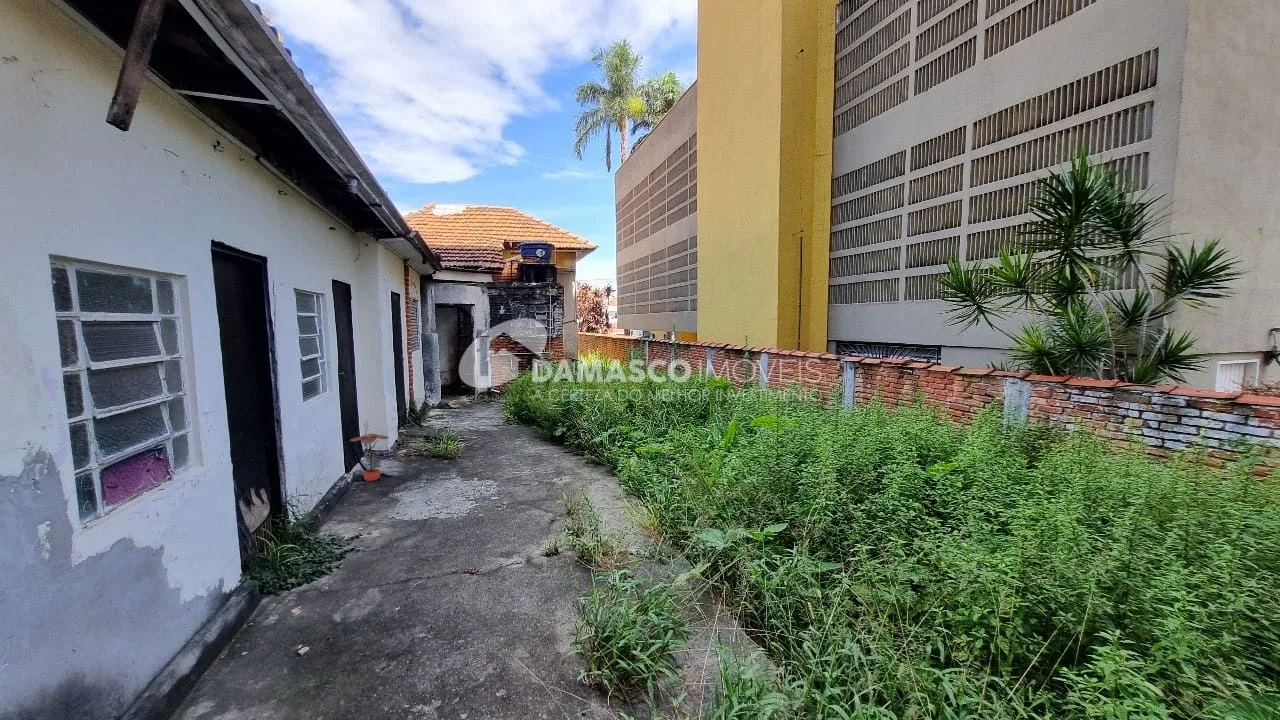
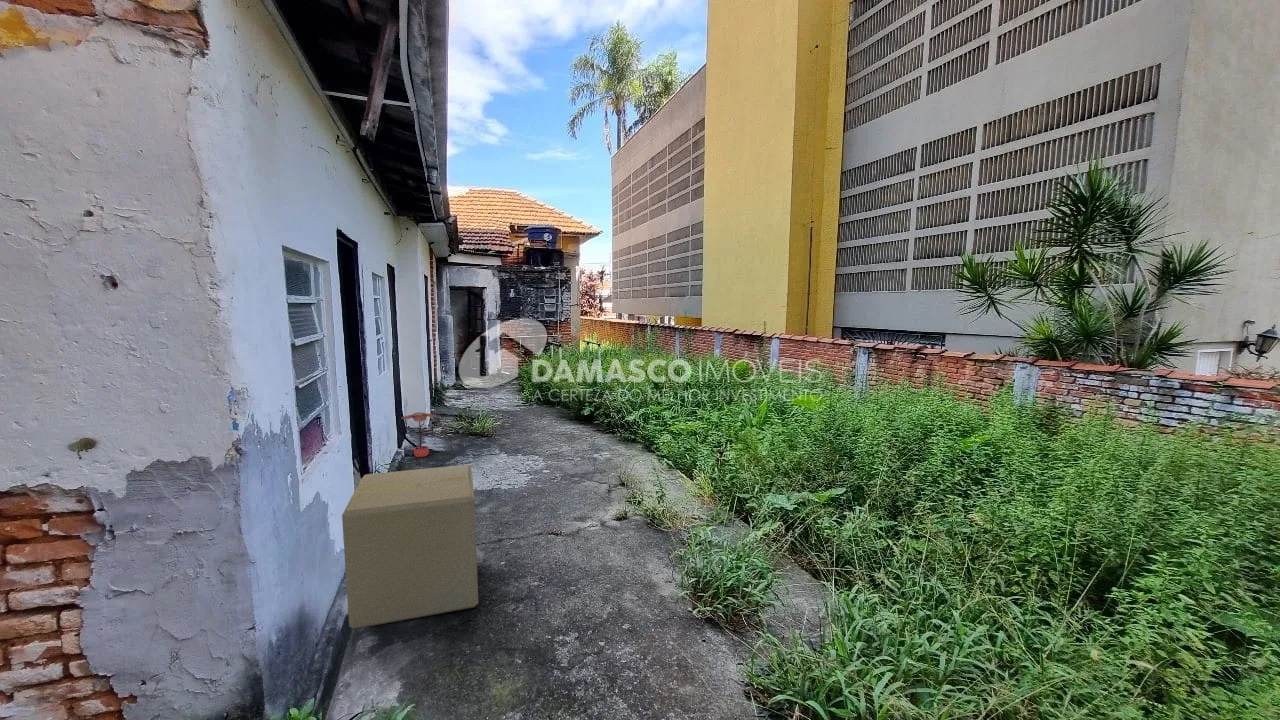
cardboard box: none [169,498,368,696] -> present [342,465,478,629]

